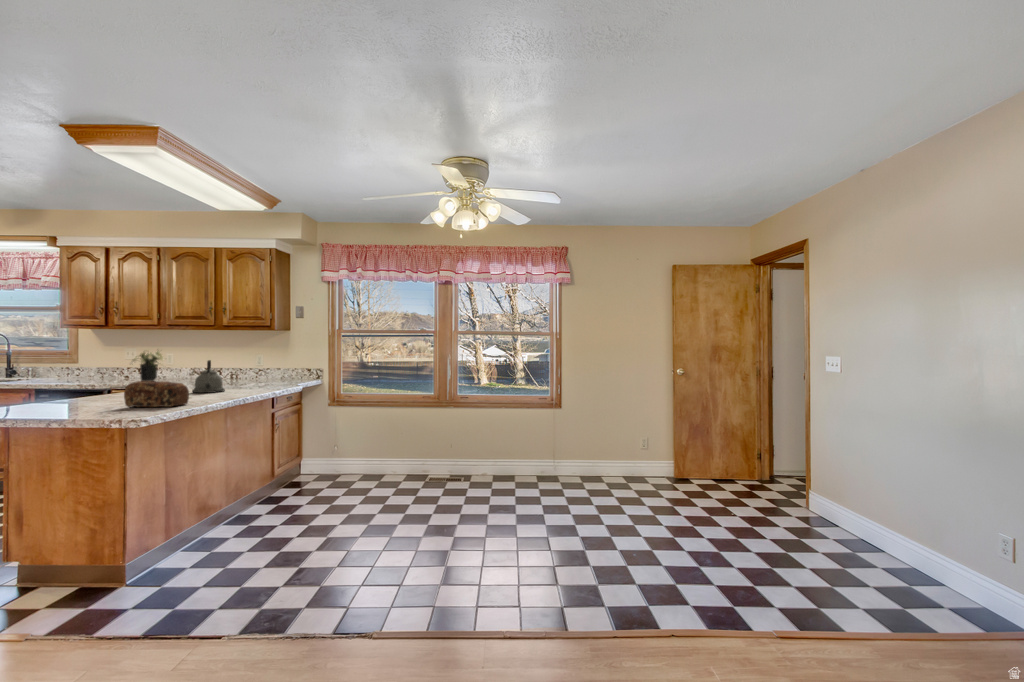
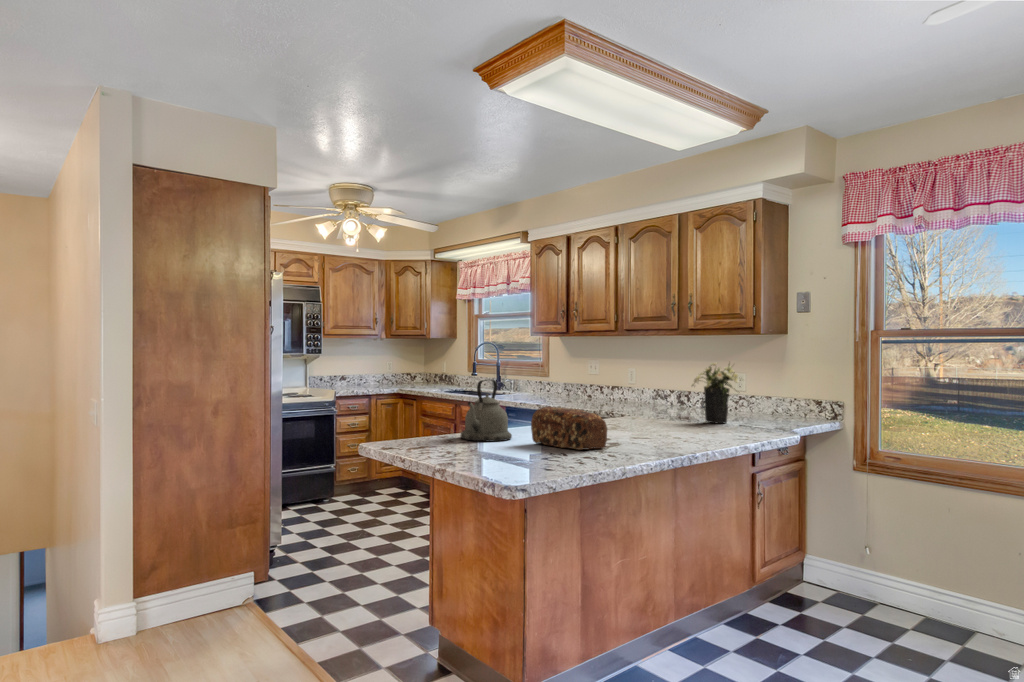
flower arrangement: present [131,351,163,382] -> present [692,363,739,423]
kettle: present [192,360,225,393] -> present [461,380,512,441]

